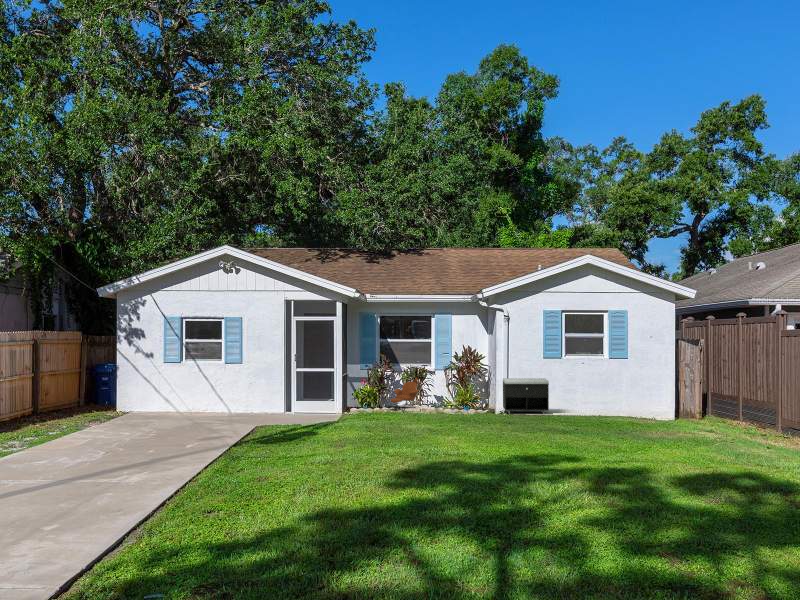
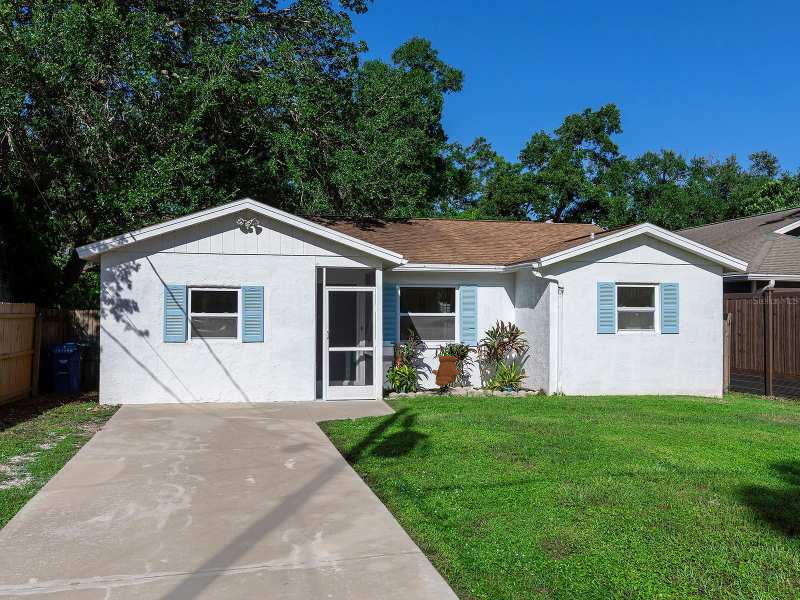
storage bench: present [503,378,549,414] -> none [557,356,612,395]

